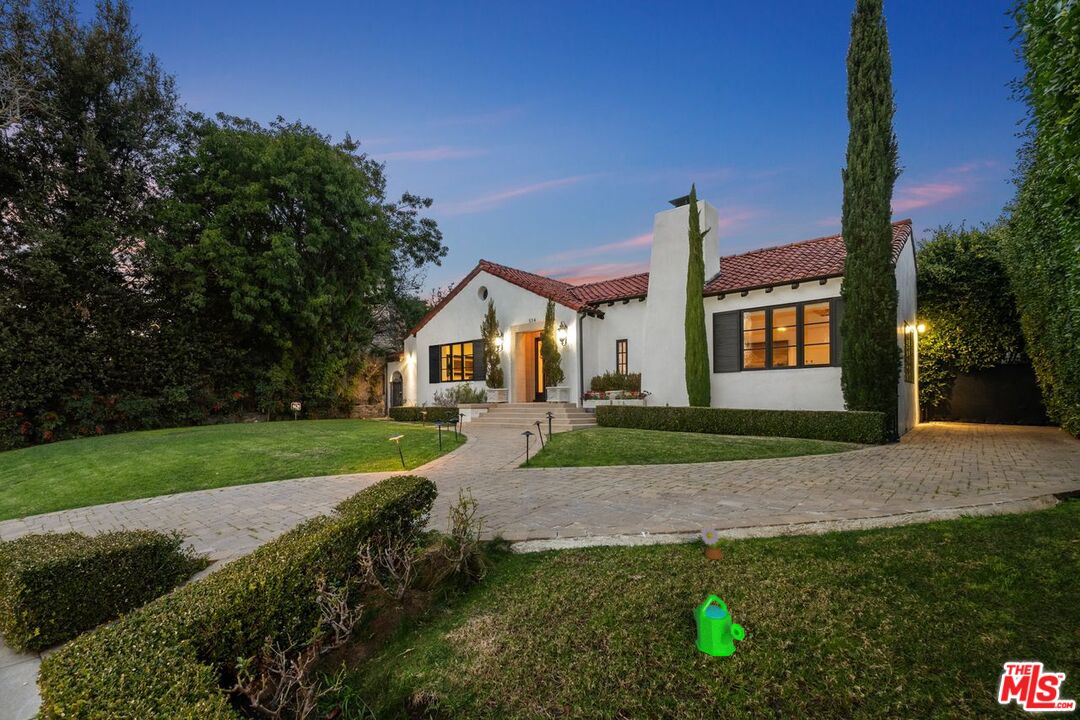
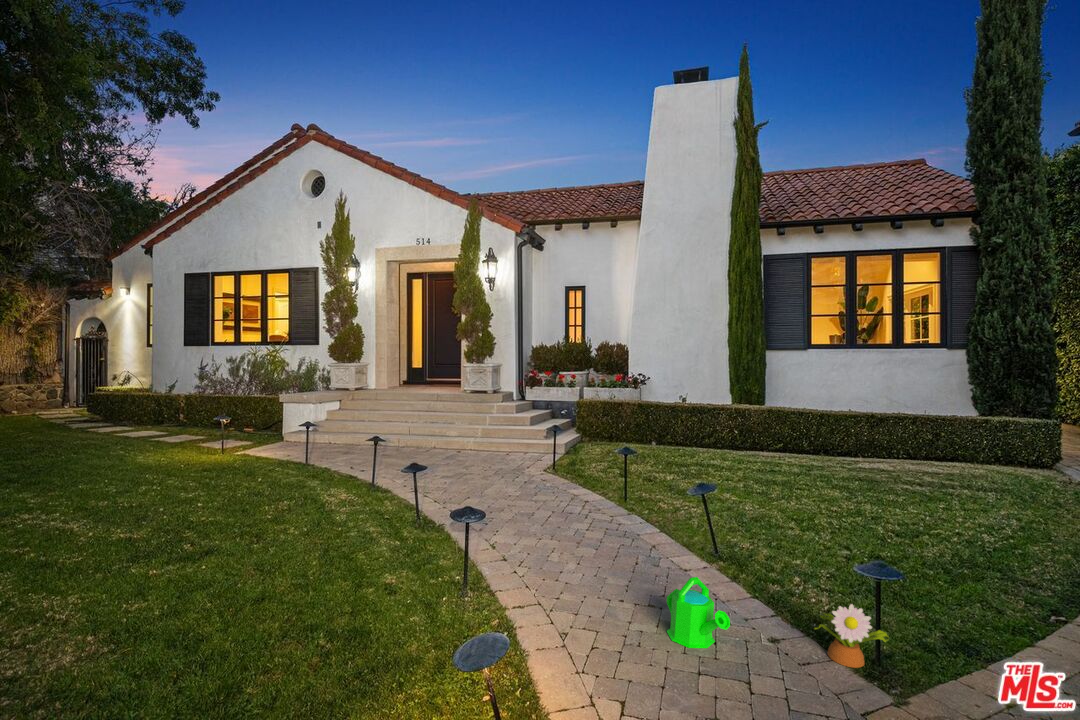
decorative plant: present [698,526,733,559] -> present [814,604,888,668]

